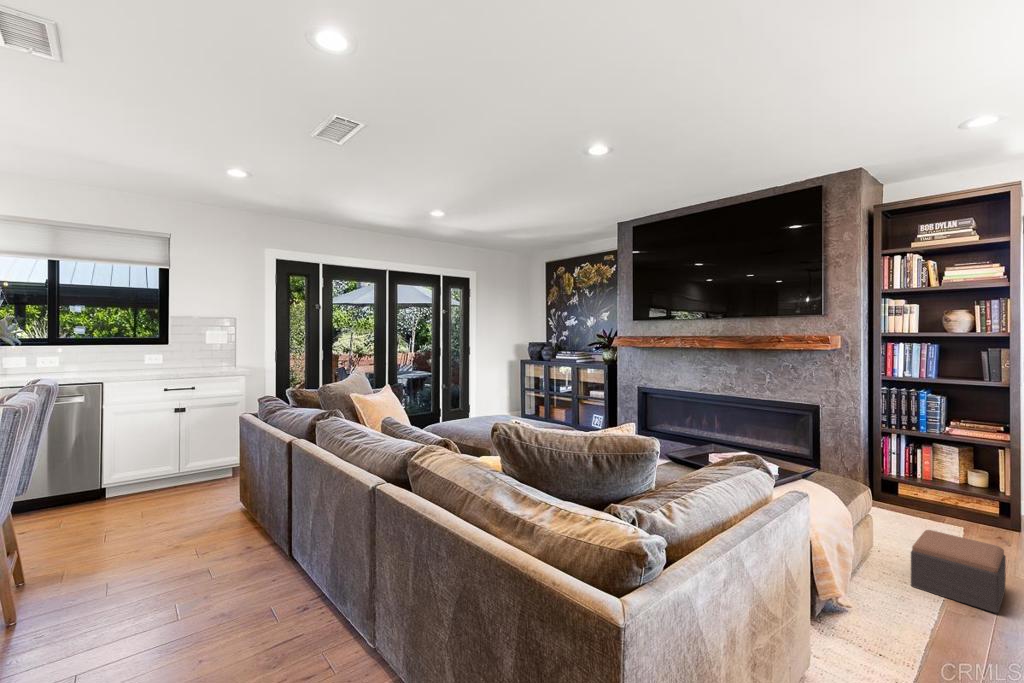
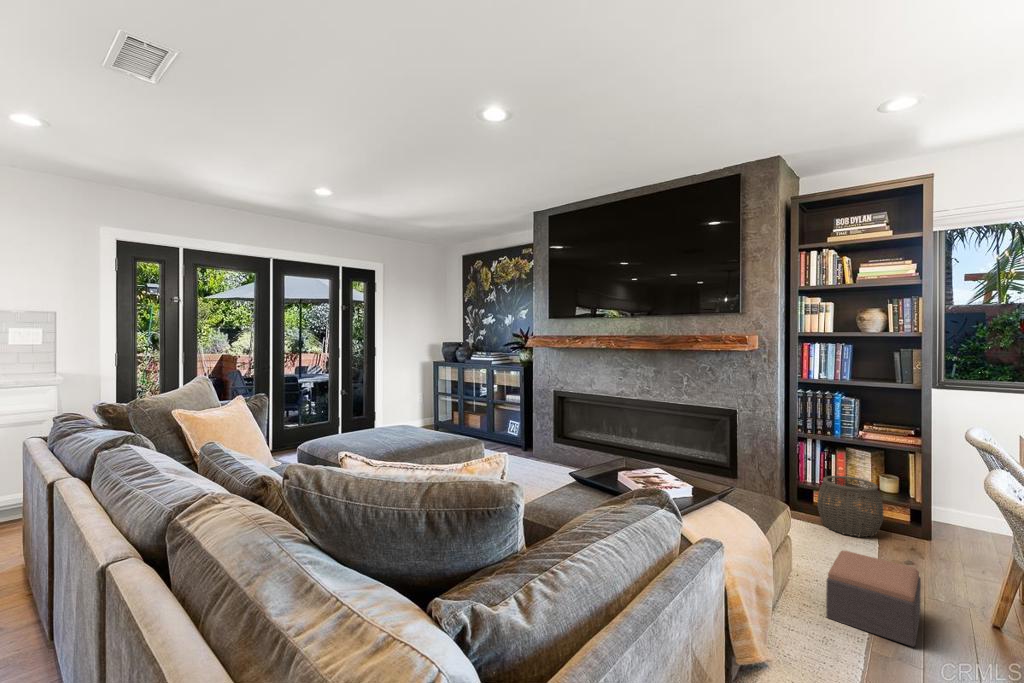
woven basket: none [901,468,972,526] -> present [817,476,884,537]

